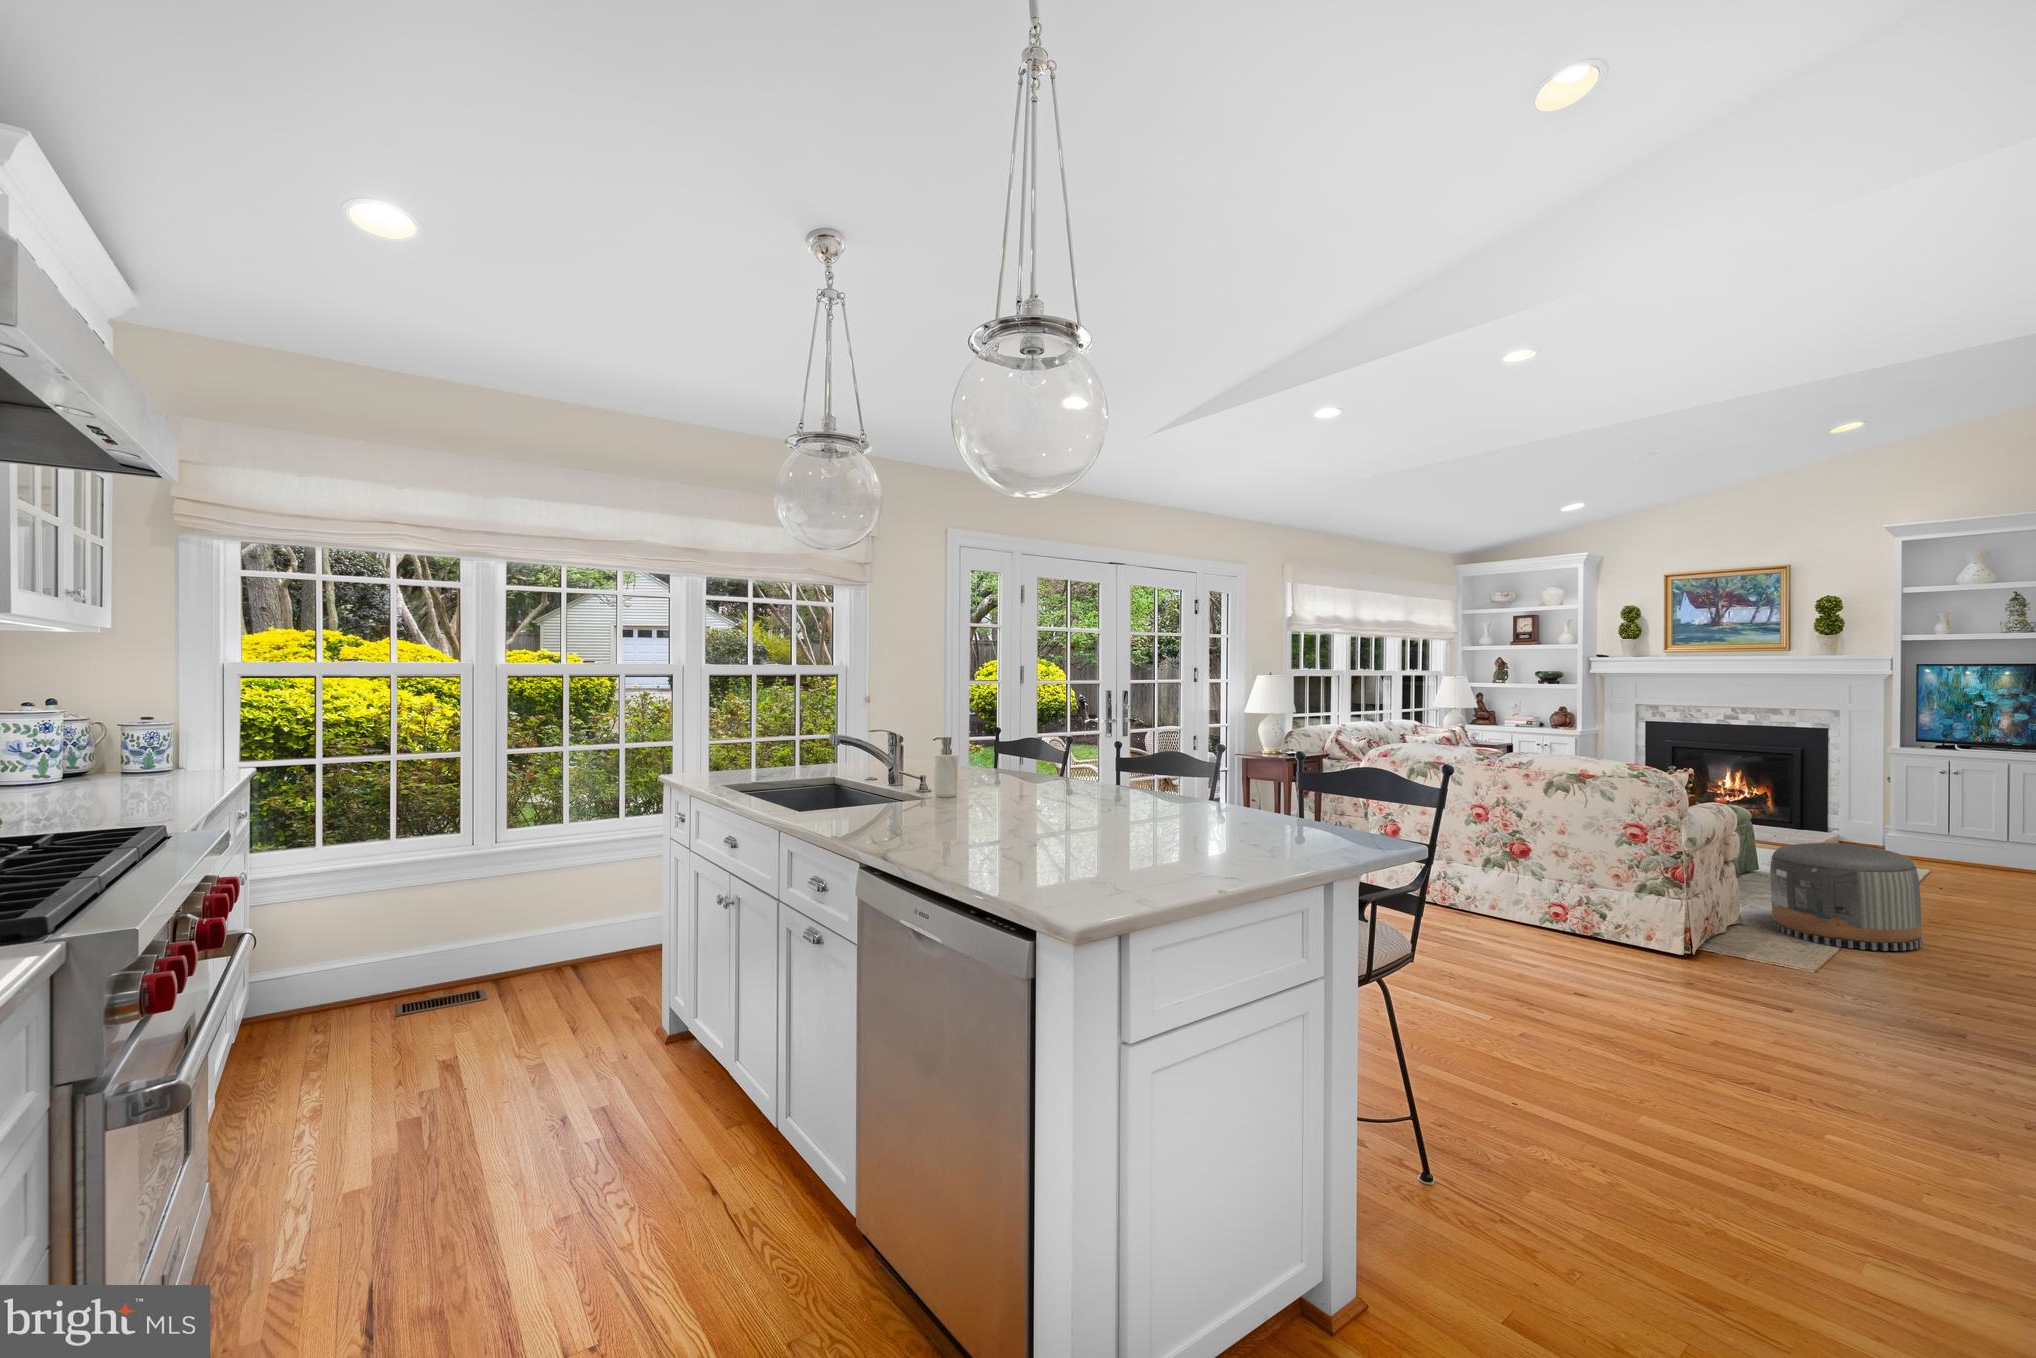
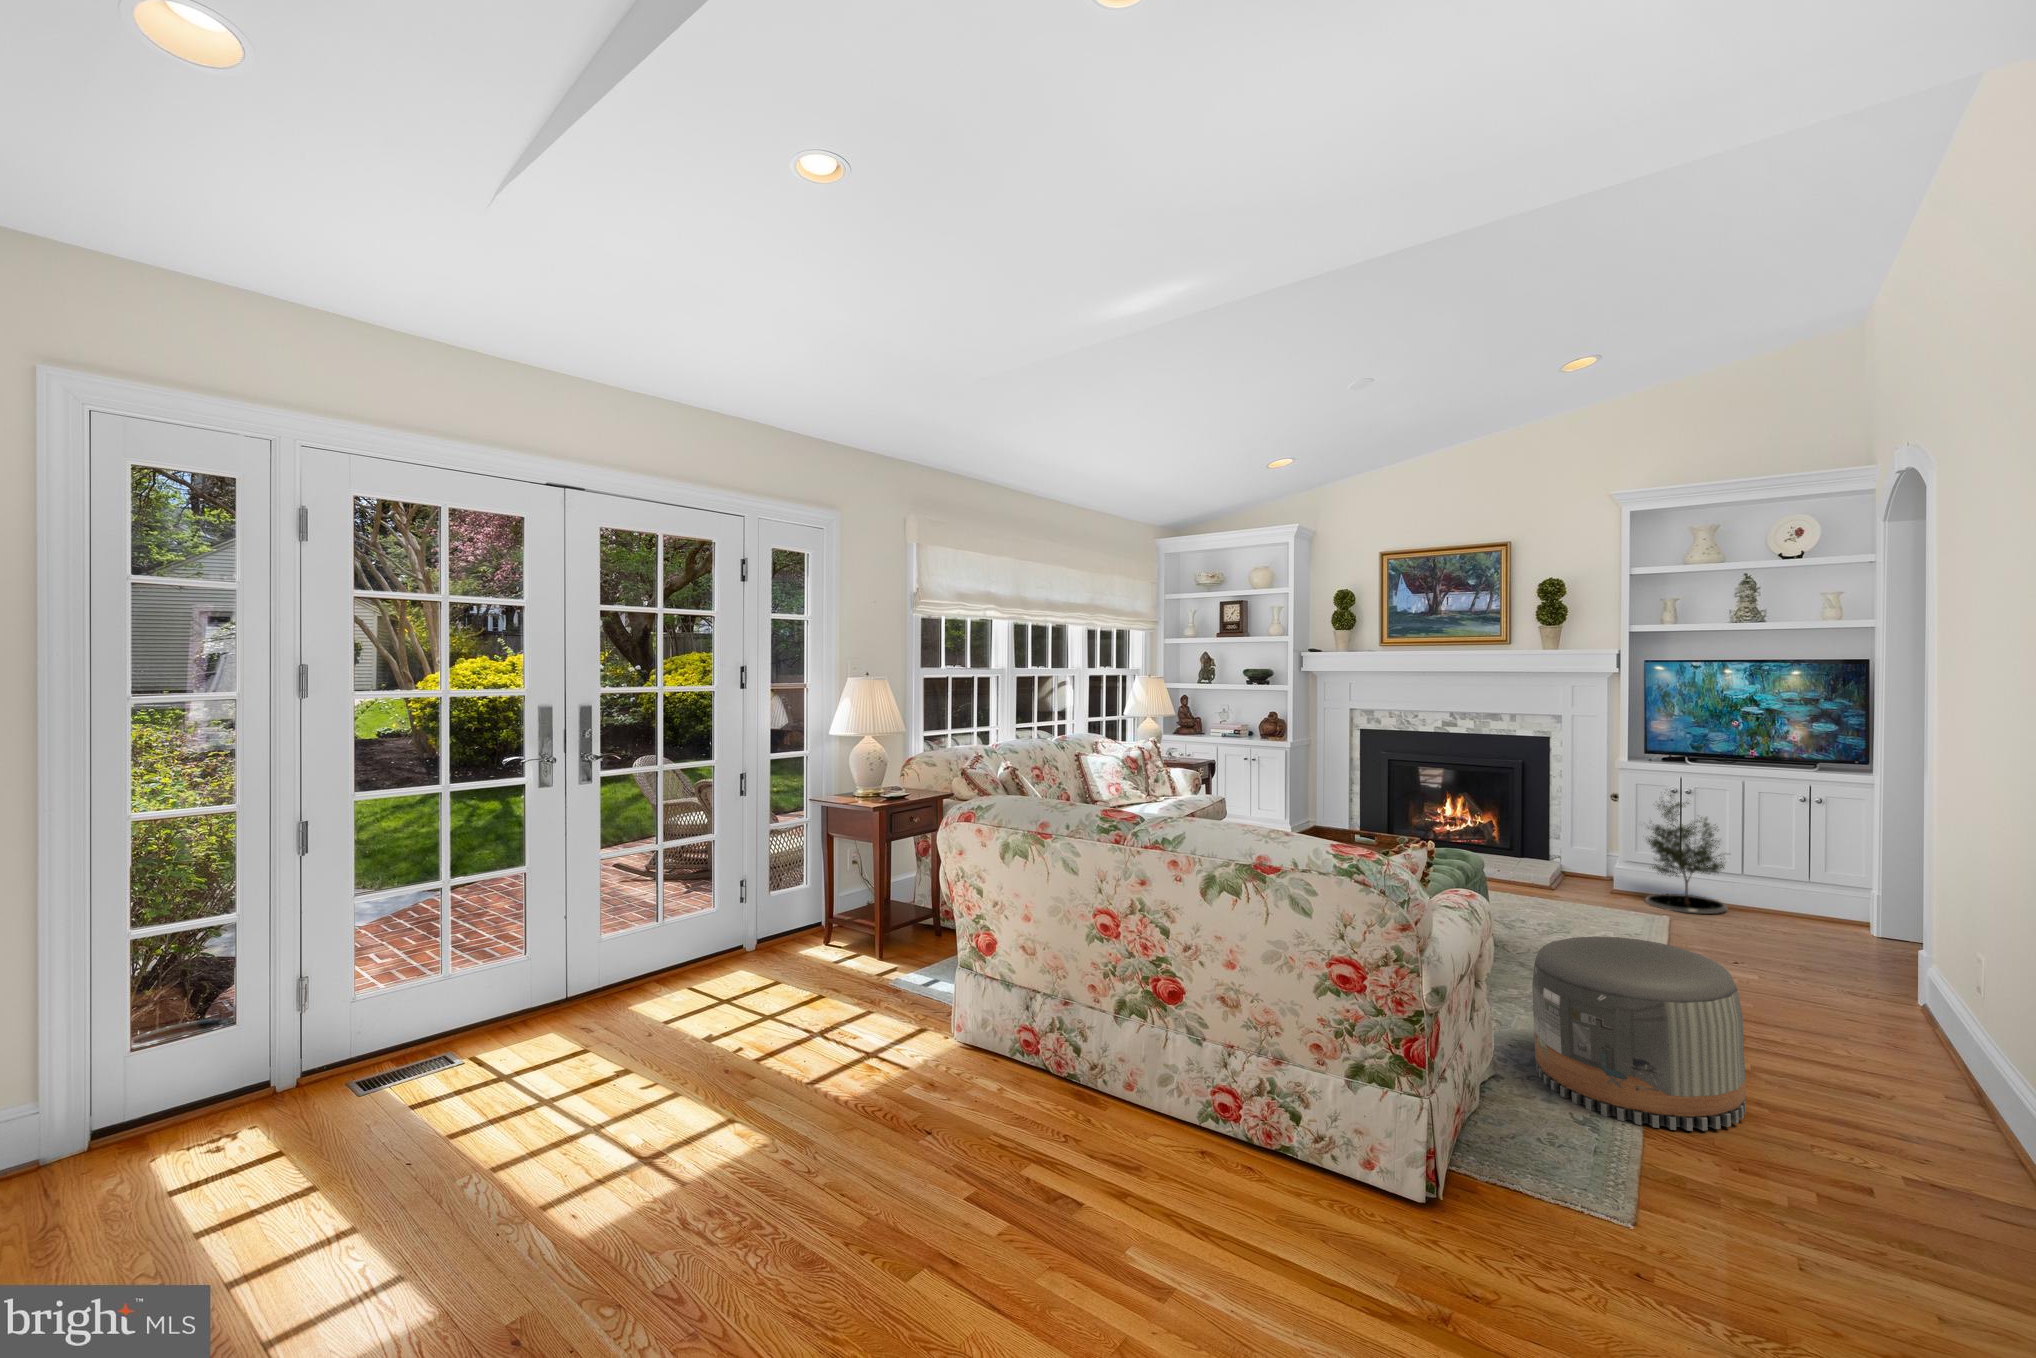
potted tree: none [1903,766,1991,868] -> present [1645,794,1727,914]

